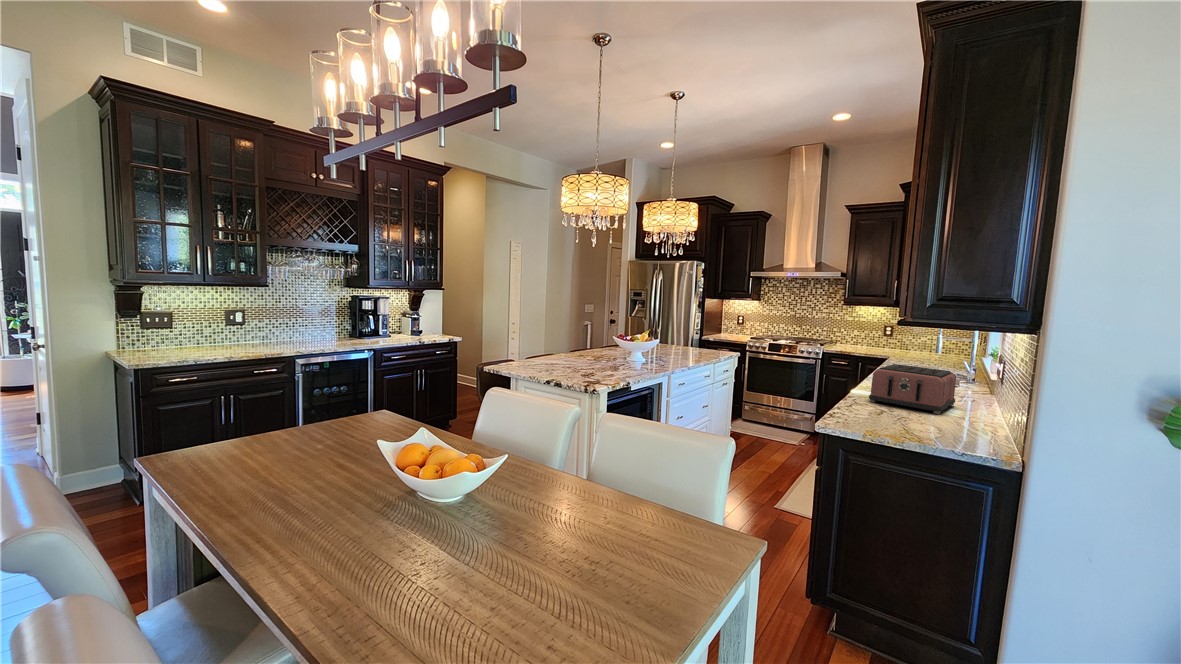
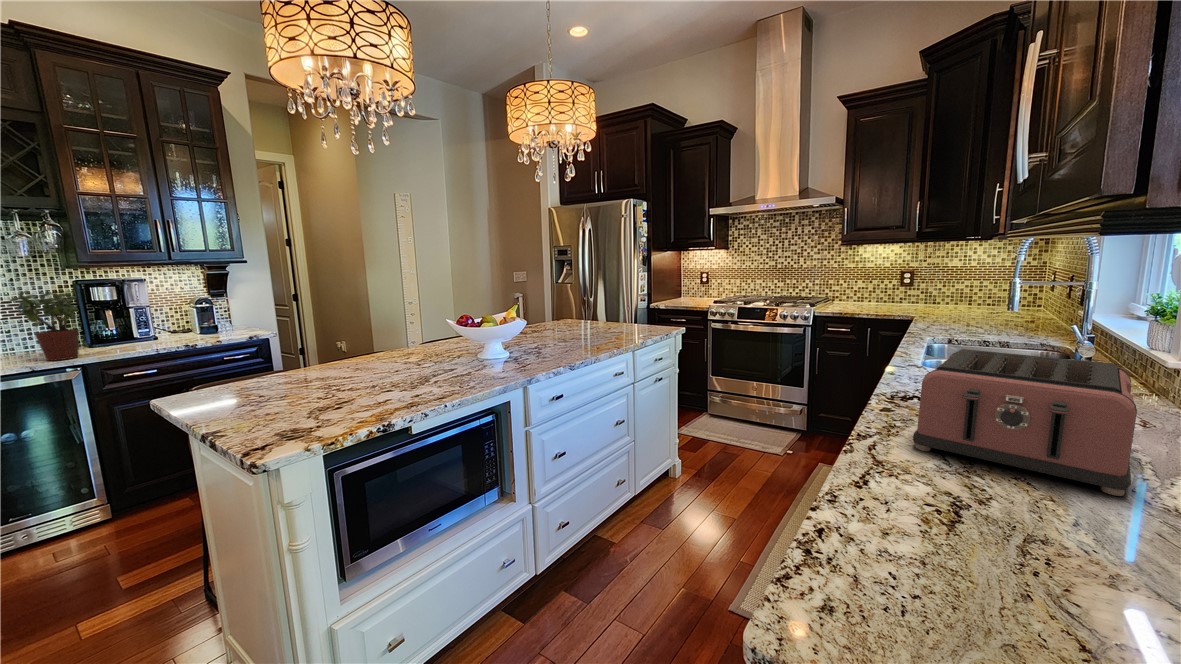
potted plant: none [337,301,367,345] -> present [10,291,79,361]

